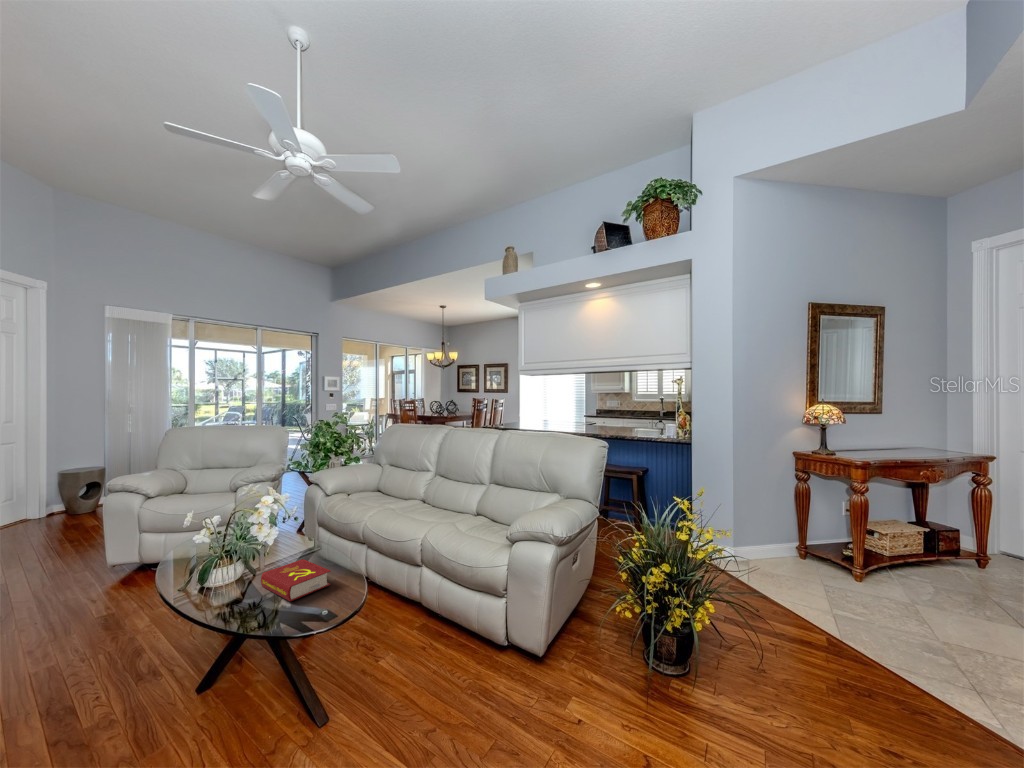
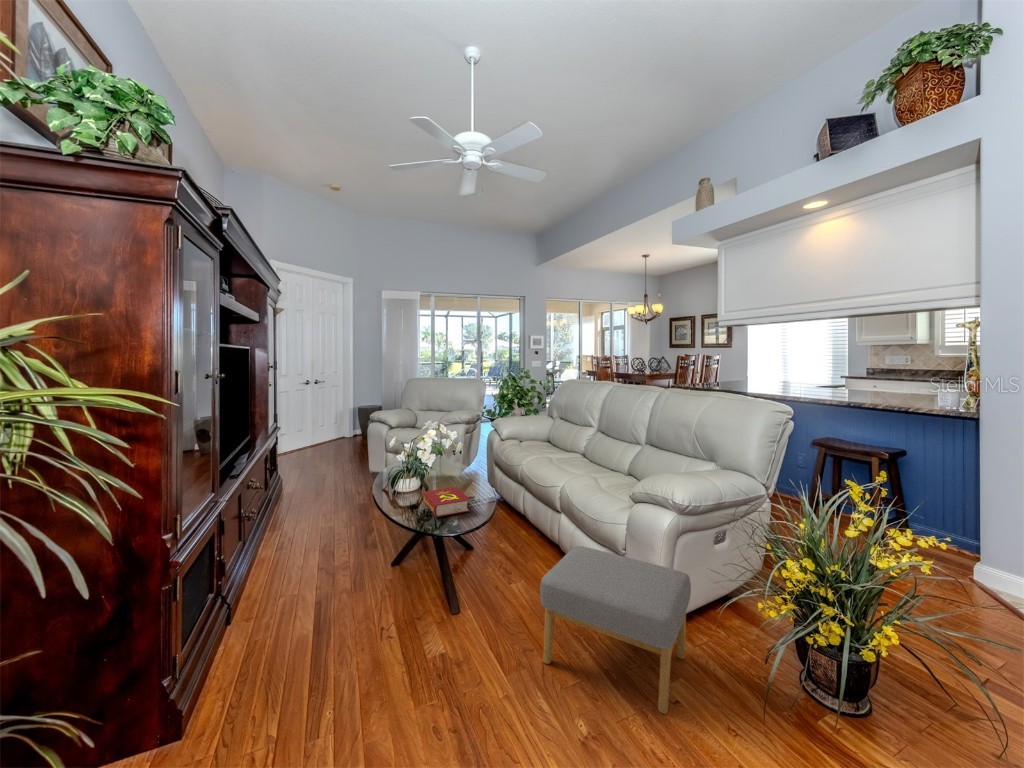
footstool: none [445,596,581,738] -> present [540,546,691,714]

